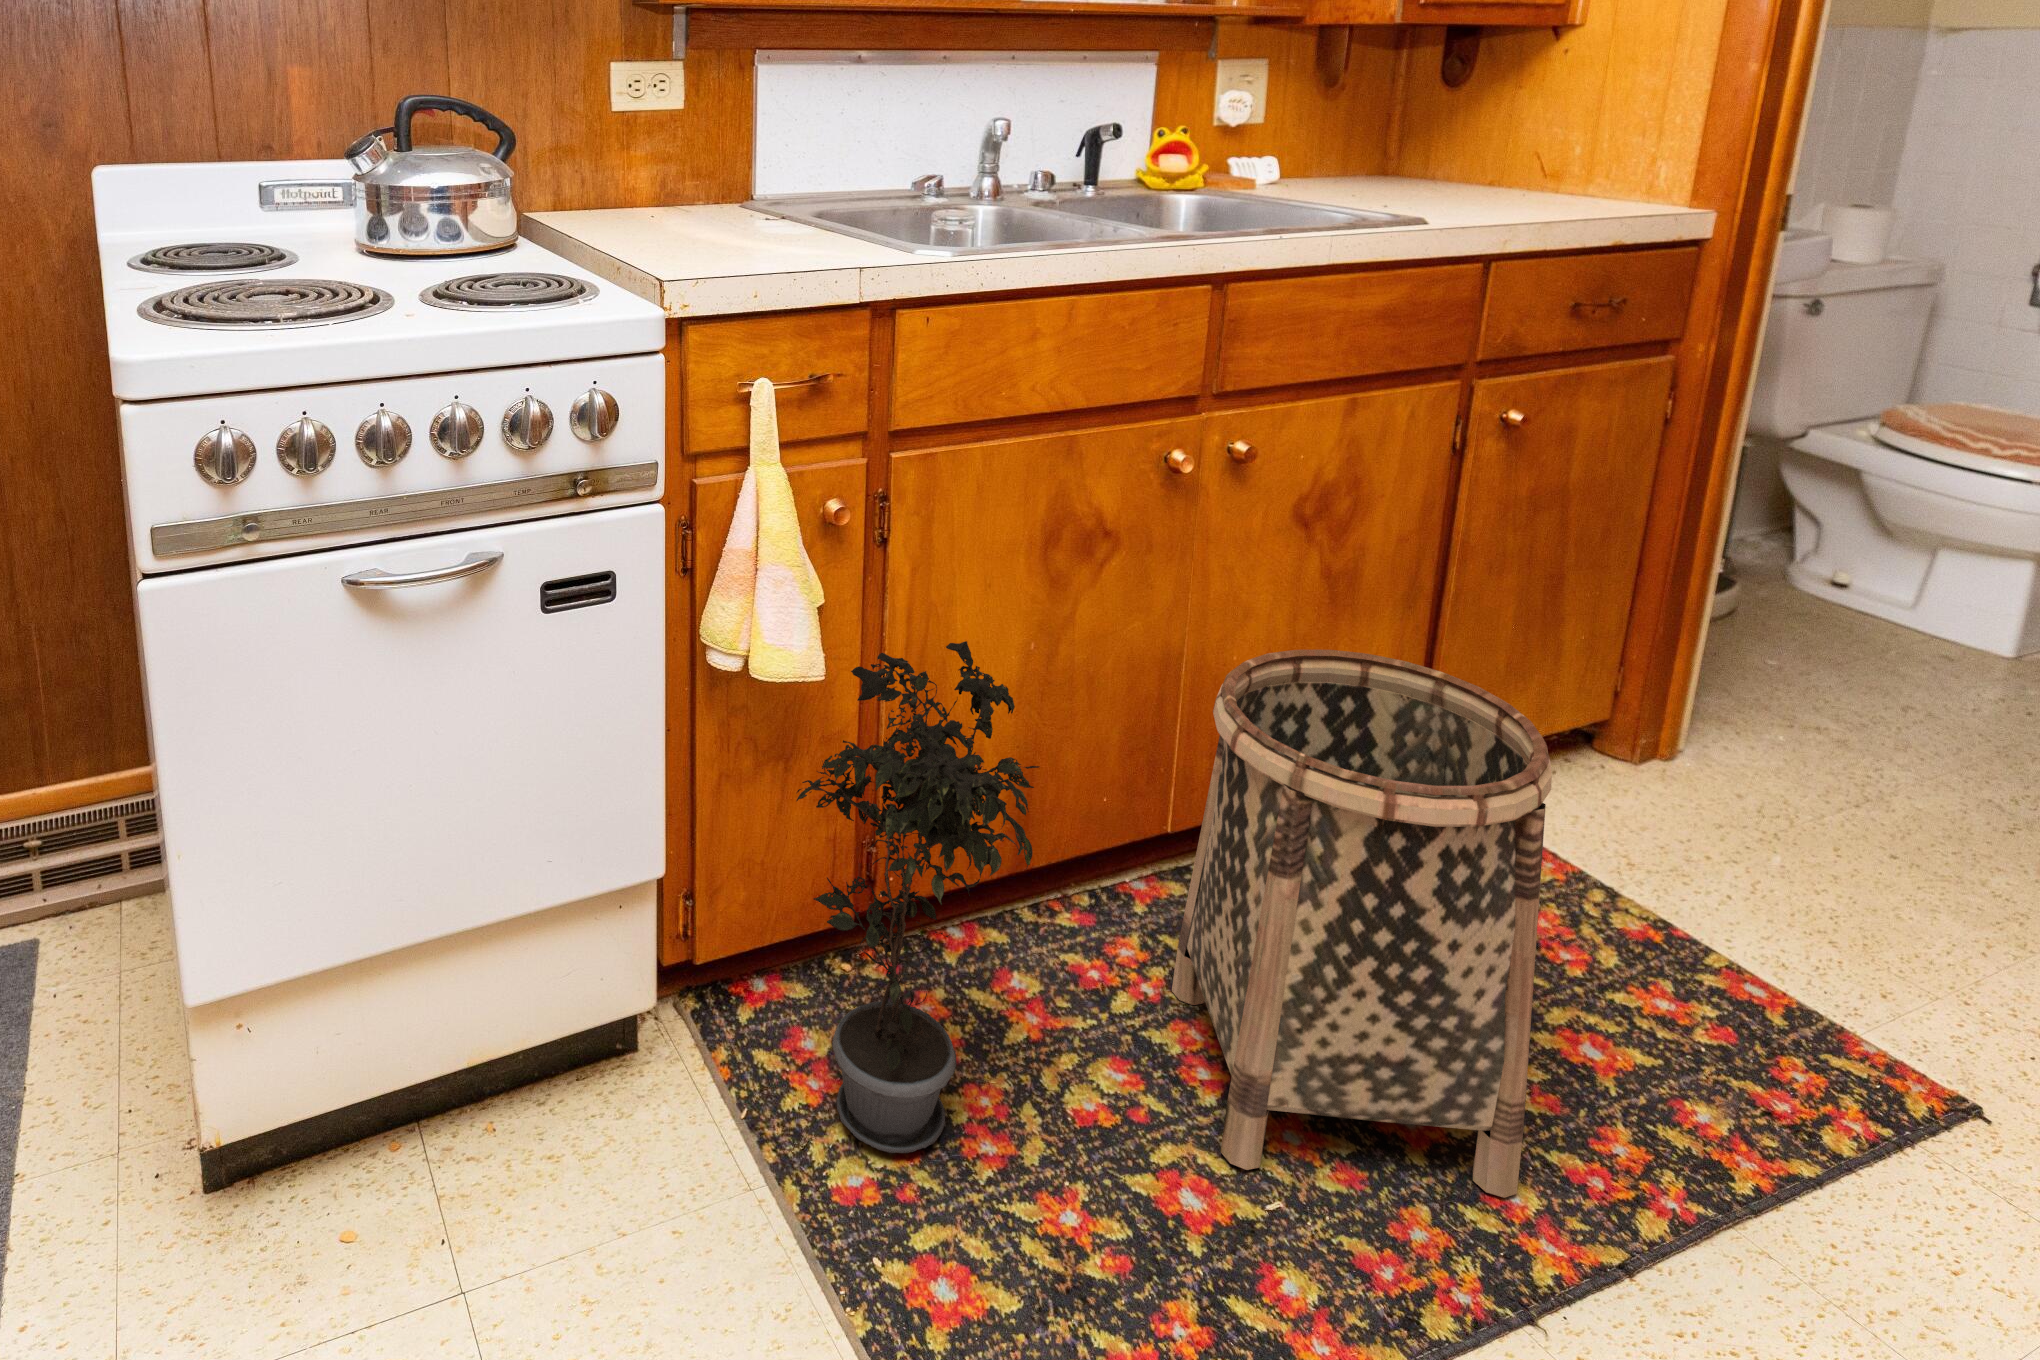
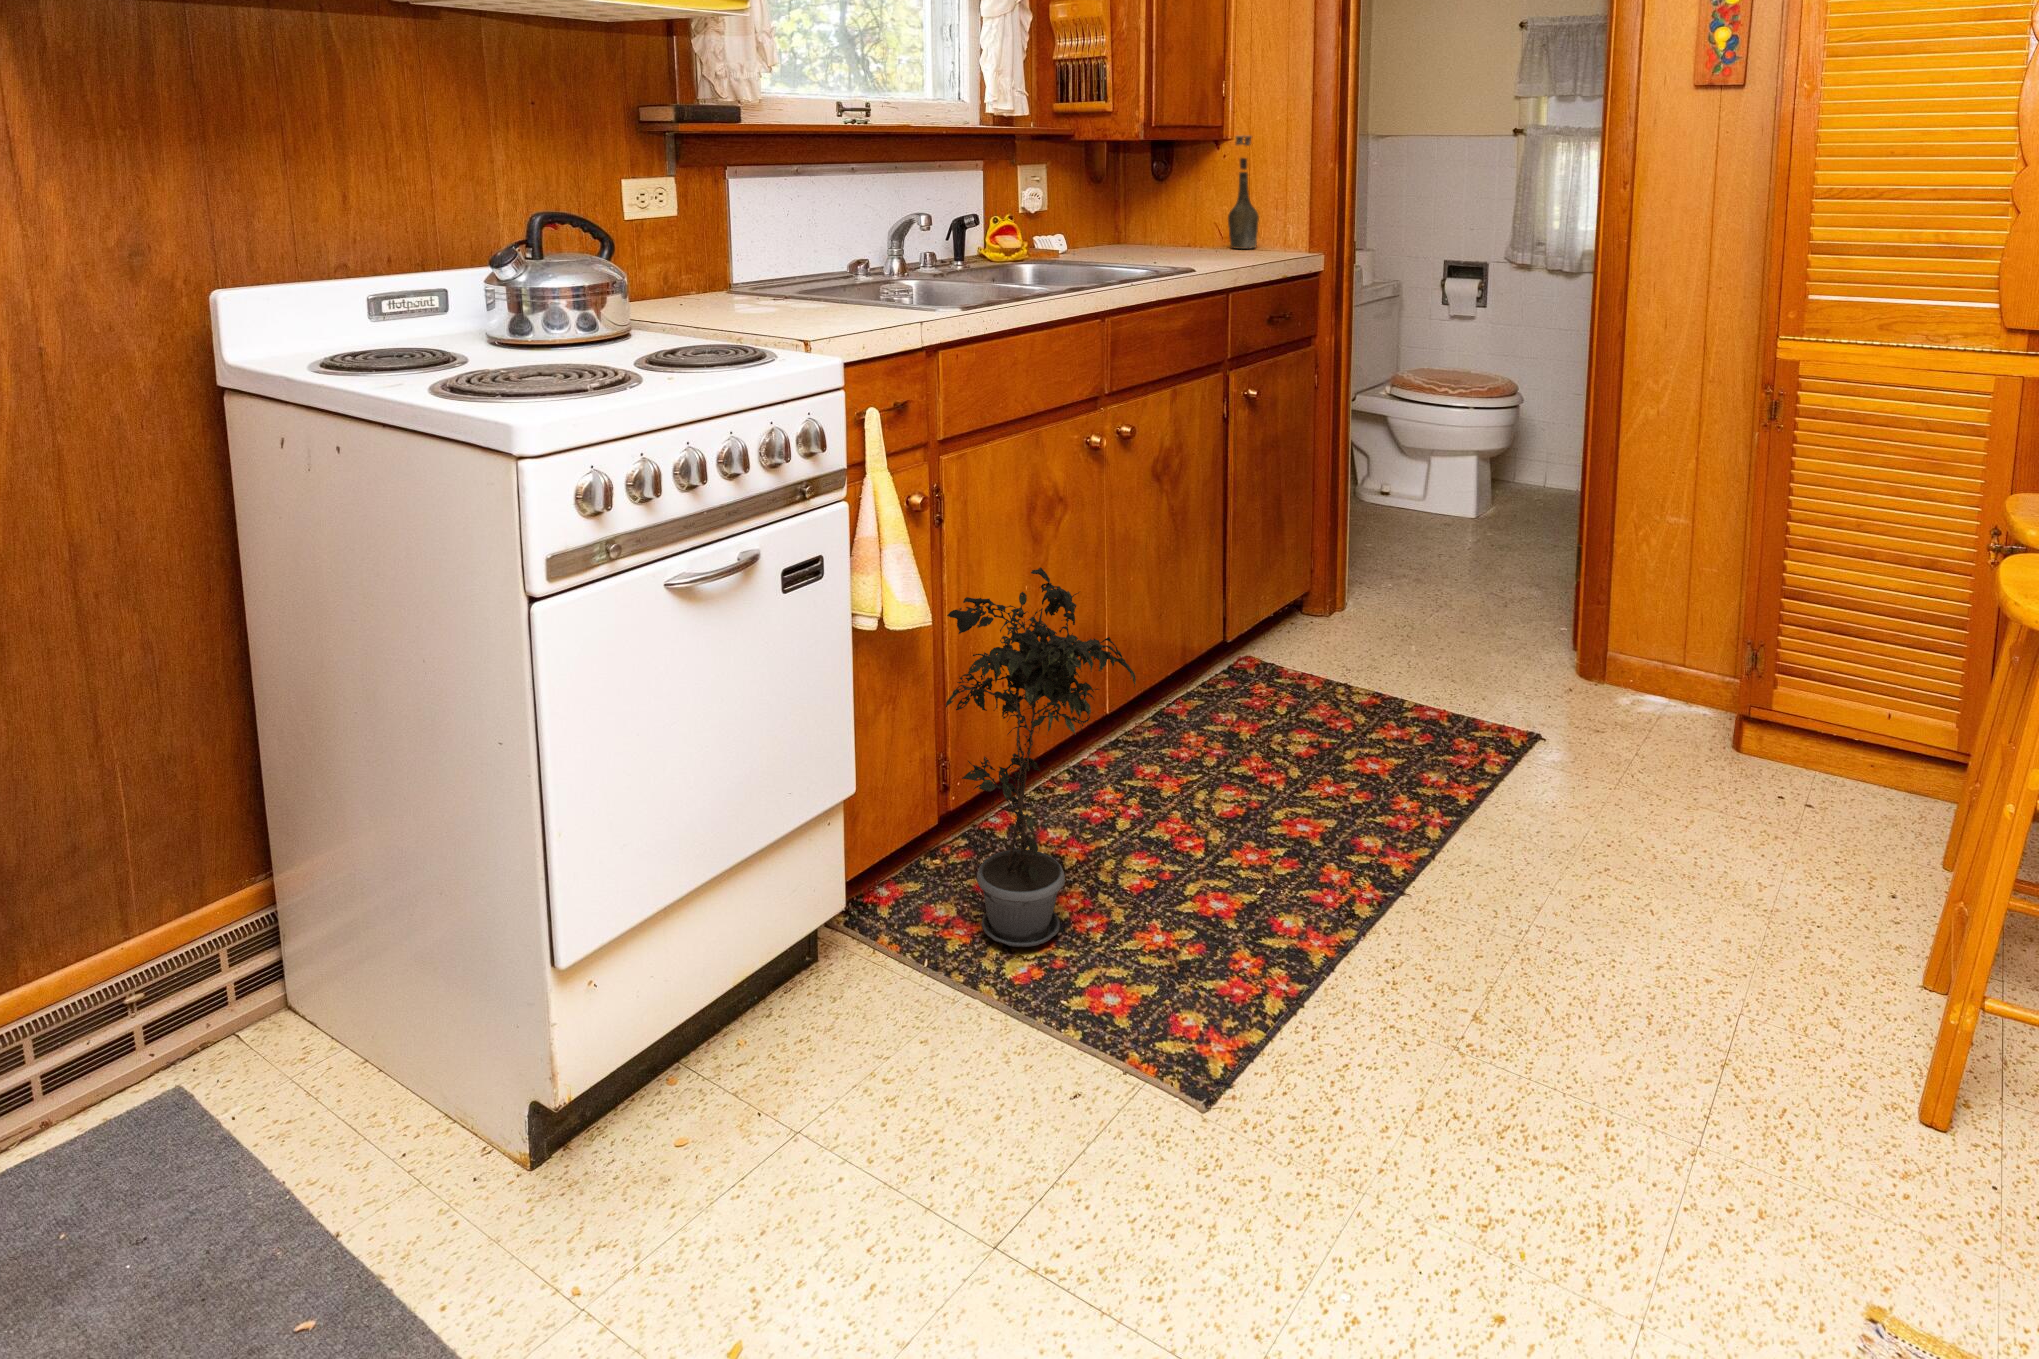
bottle: none [1550,16,1614,193] -> present [1228,136,1259,249]
basket: present [1172,650,1552,1198] -> none [1146,543,1370,879]

